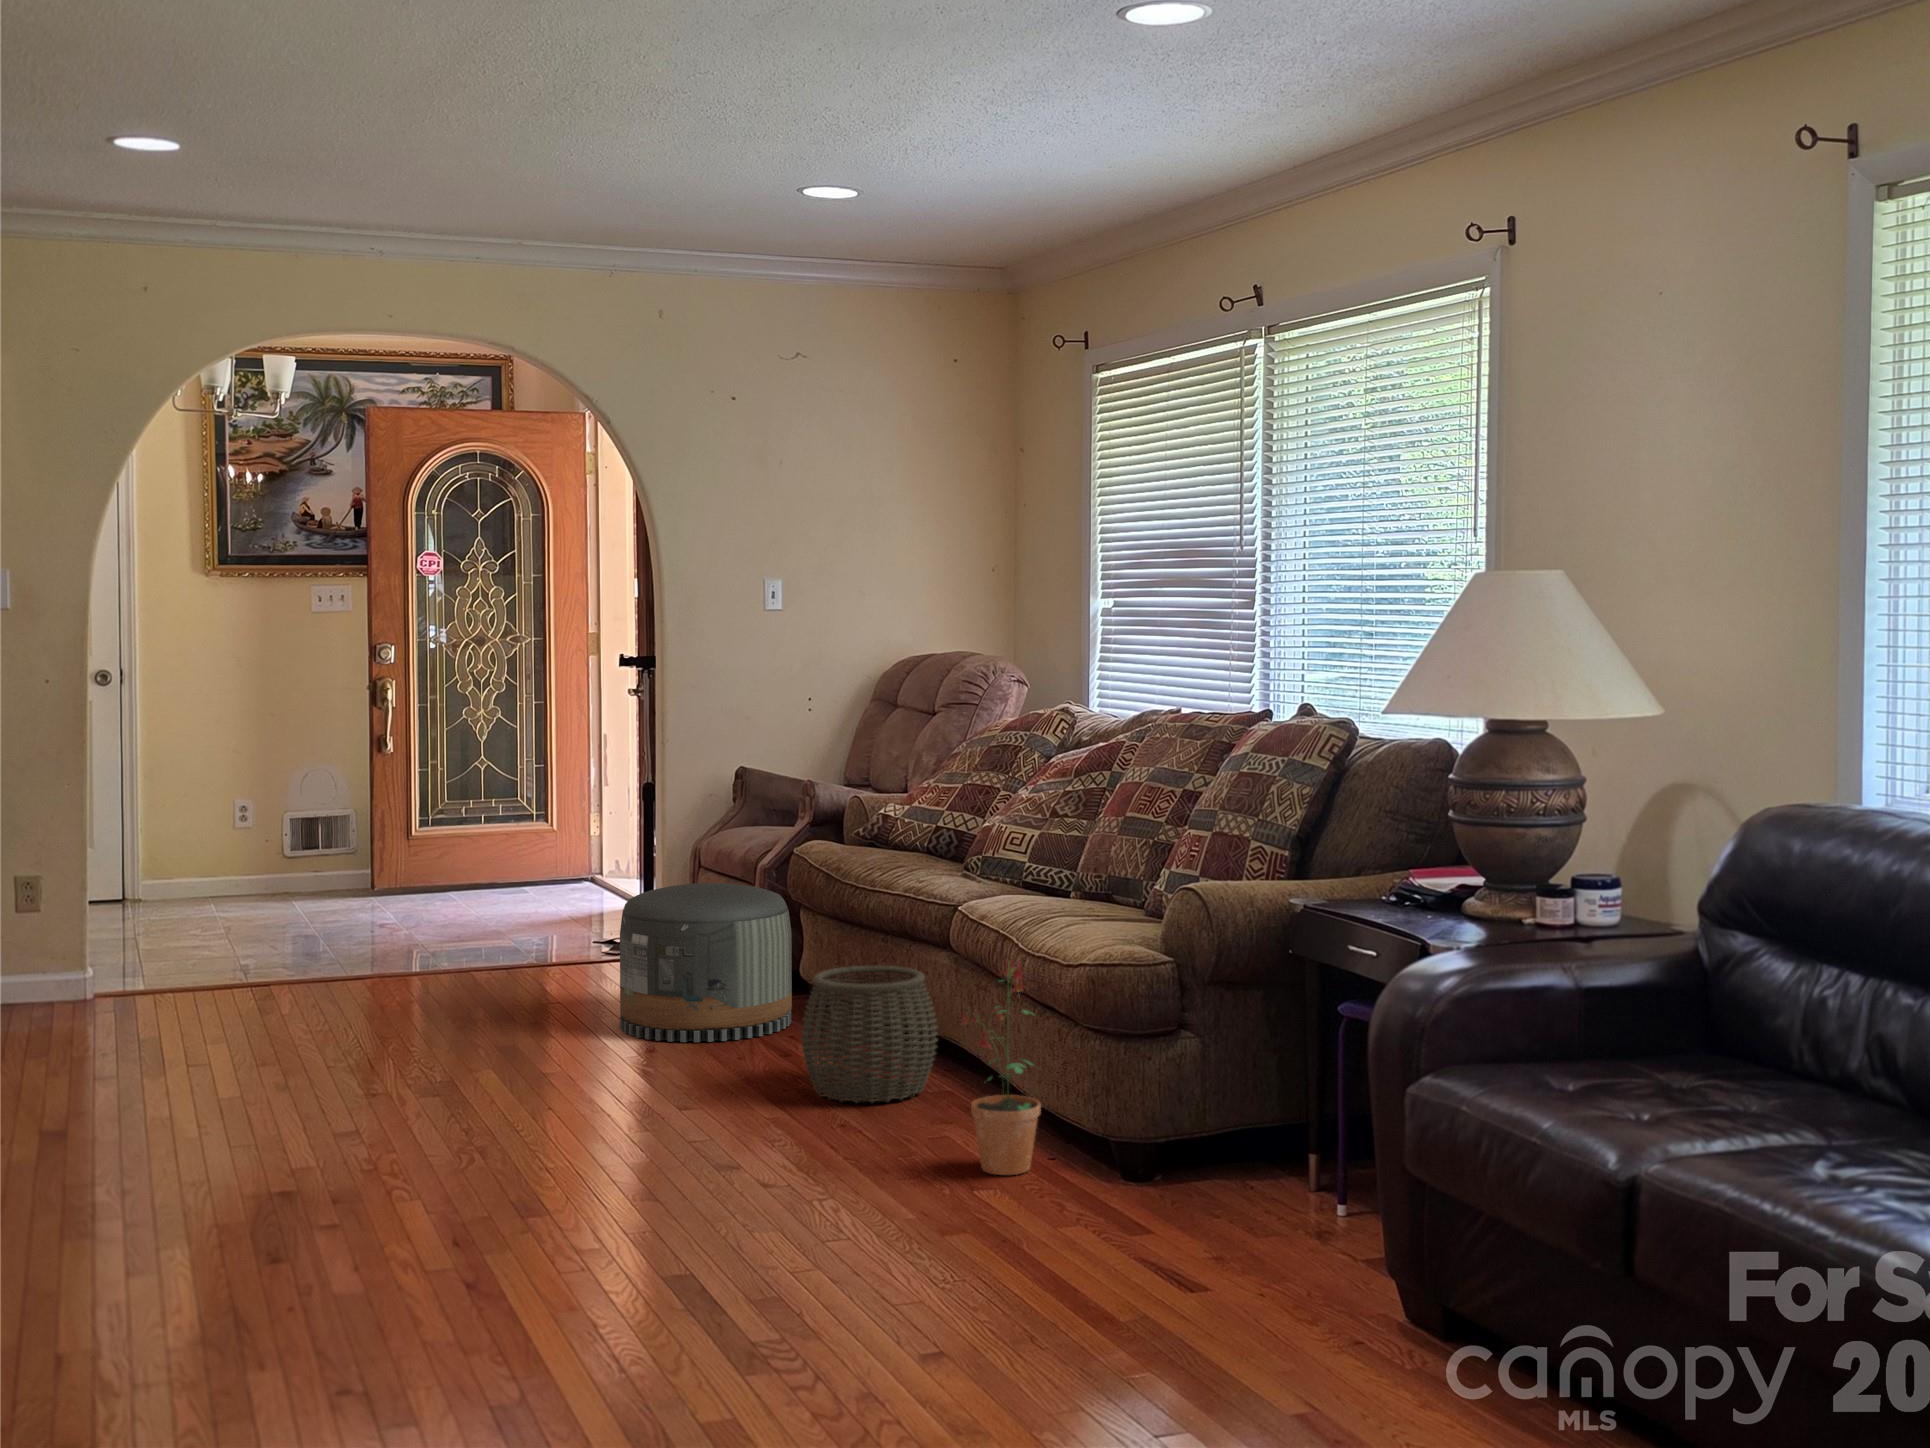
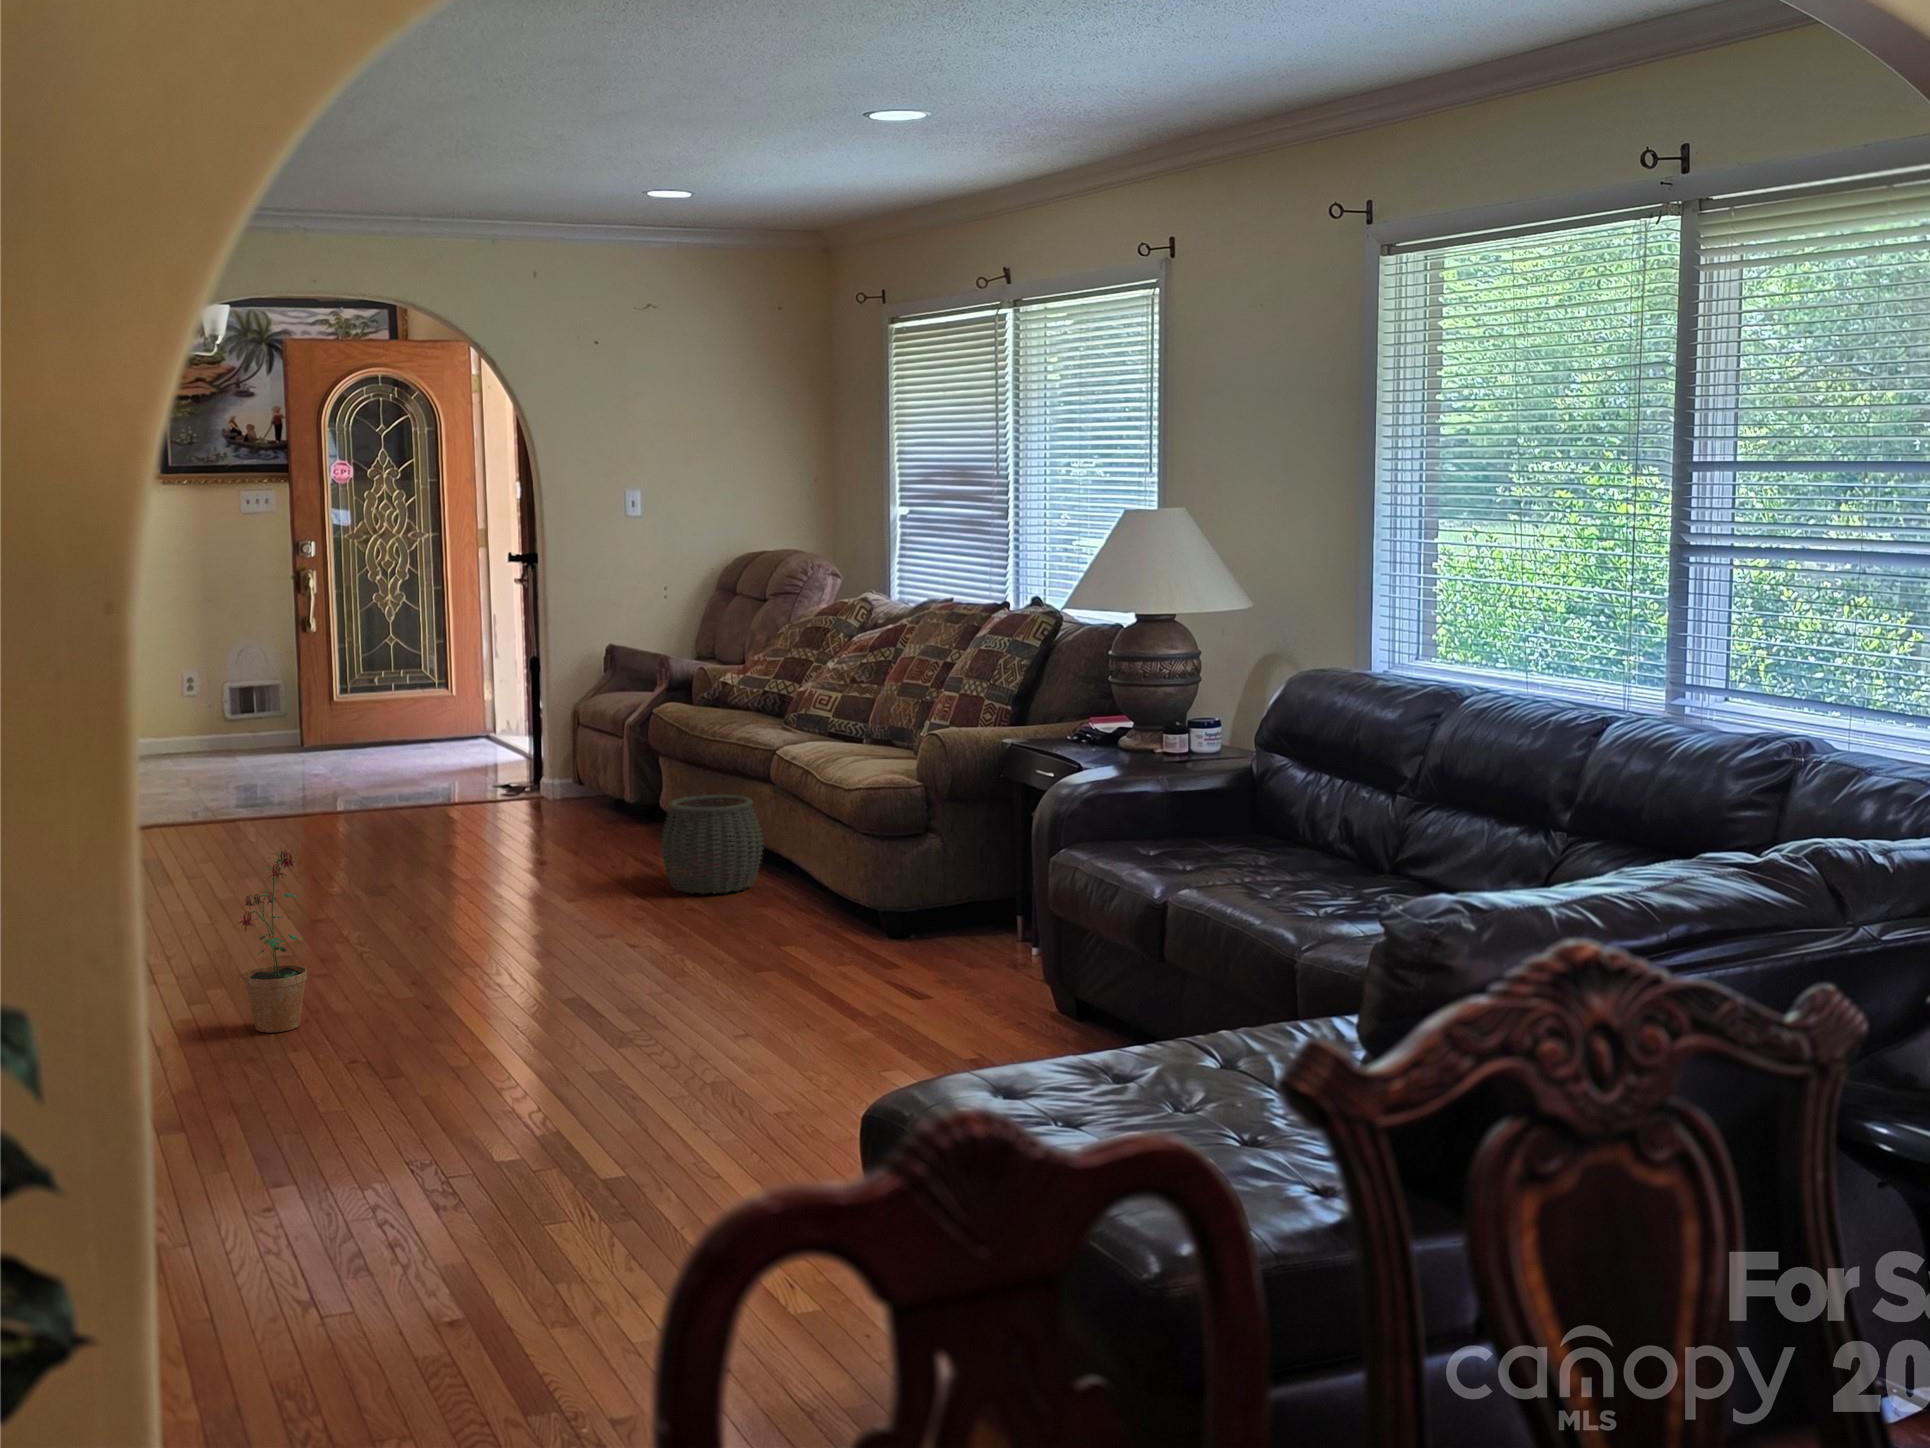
pouf: present [620,883,792,1042] -> none [519,737,655,857]
potted plant: present [962,960,1041,1175] -> present [239,850,307,1033]

